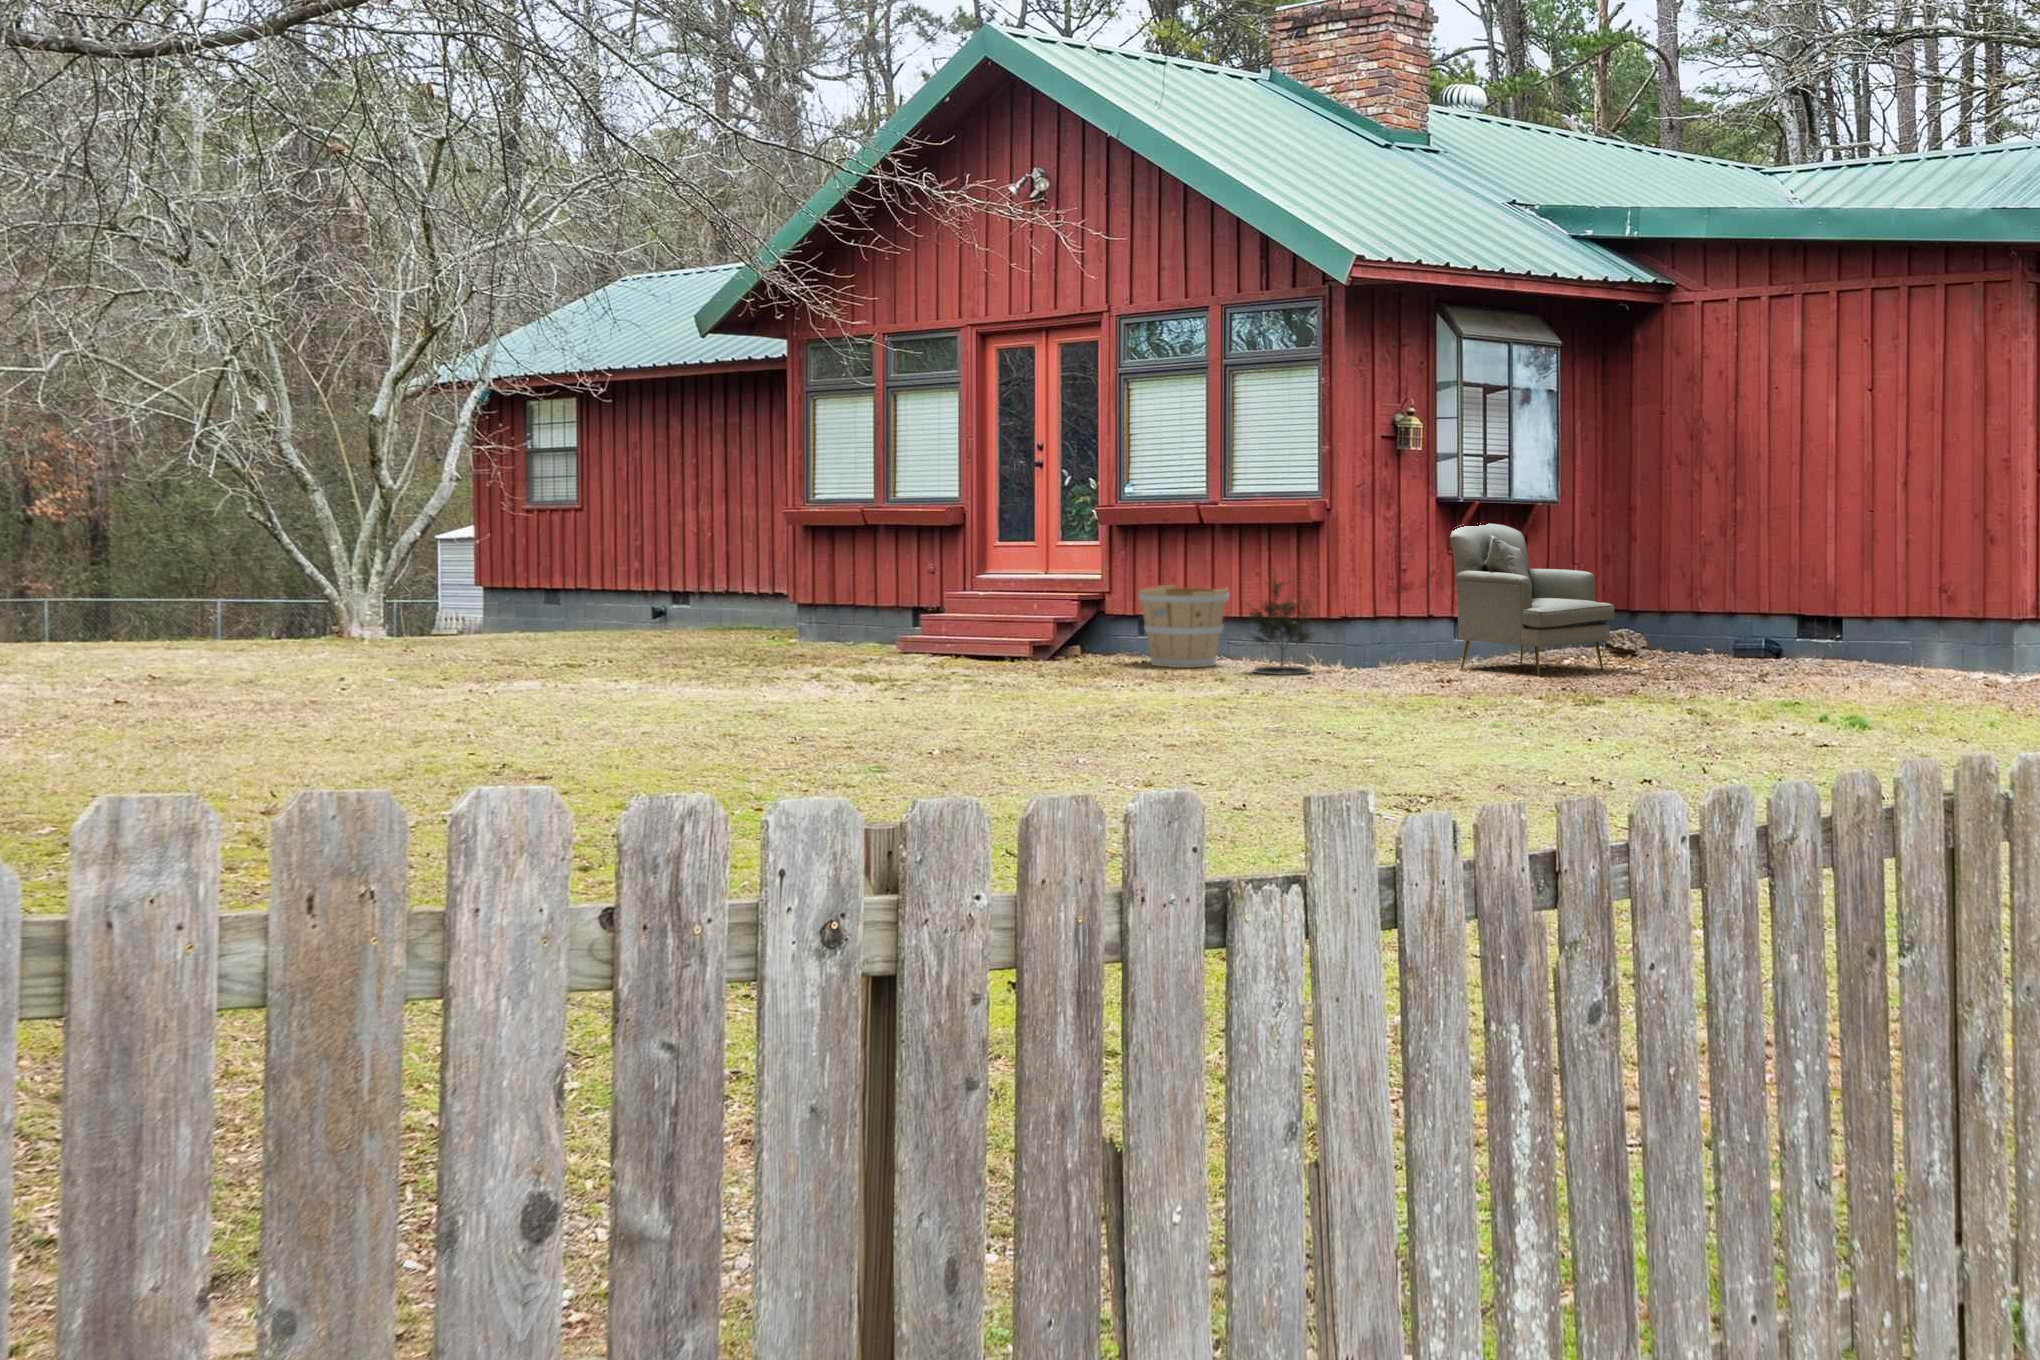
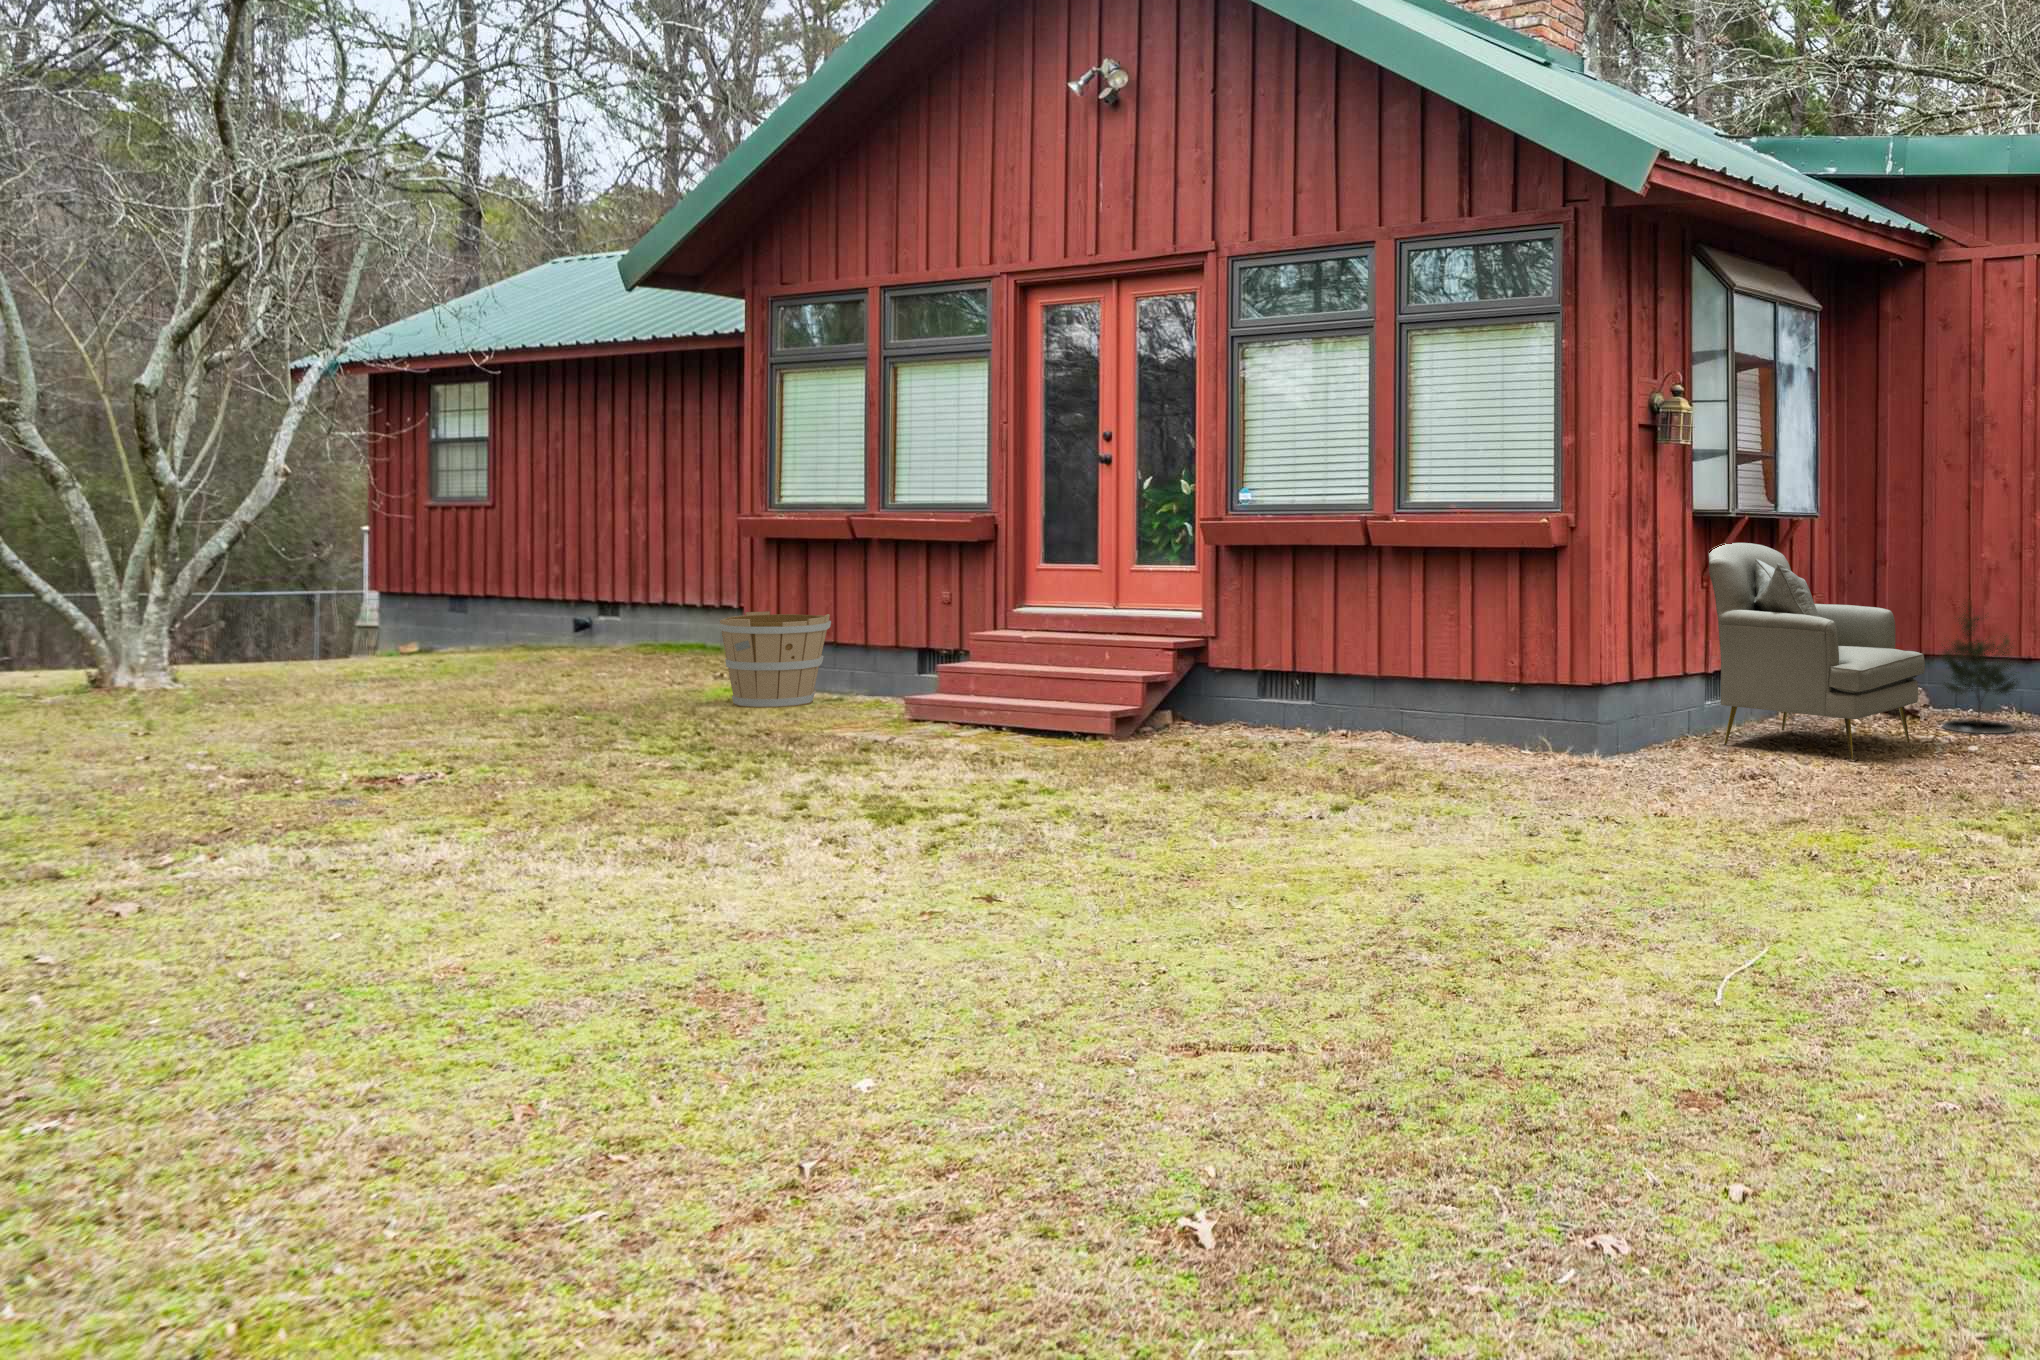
potted tree: present [1247,571,1314,675] -> present [1942,604,2019,734]
wooden bucket: present [1139,585,1229,668] -> present [720,611,831,708]

